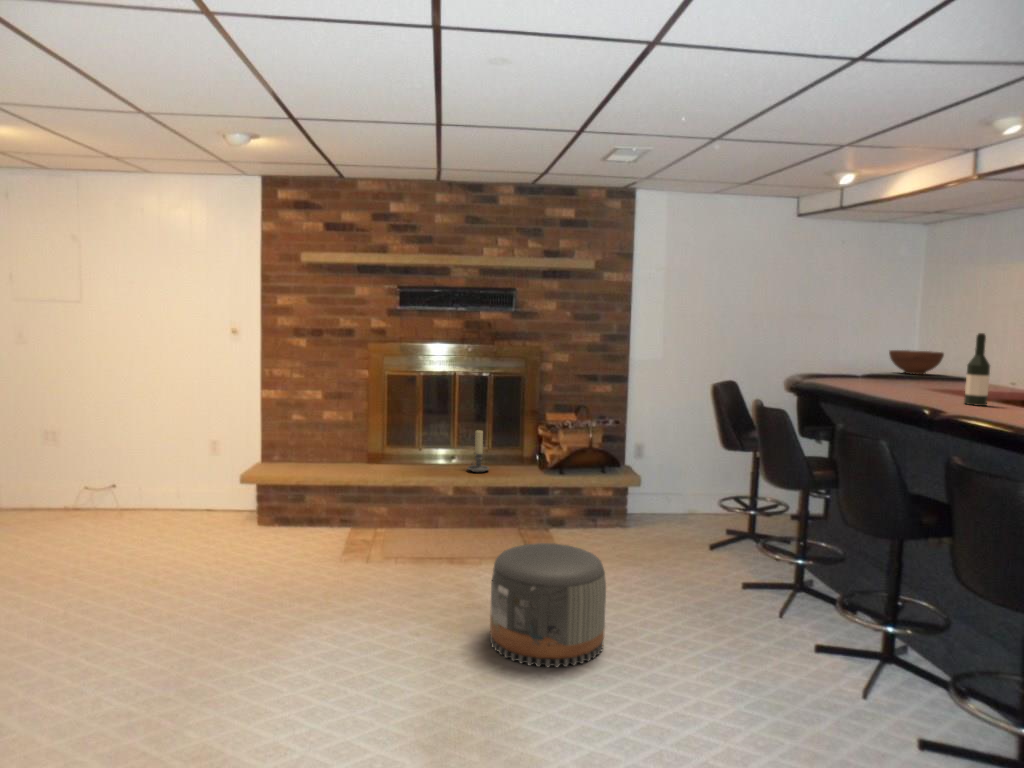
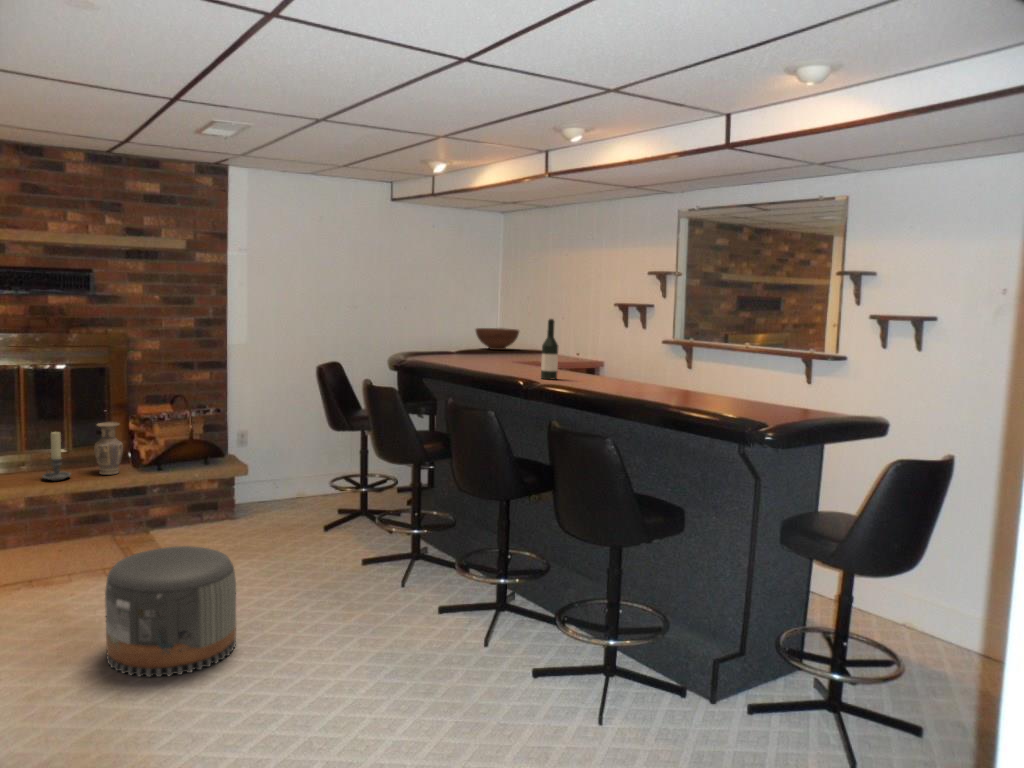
vase: none [509,425,531,472] -> present [94,422,123,475]

